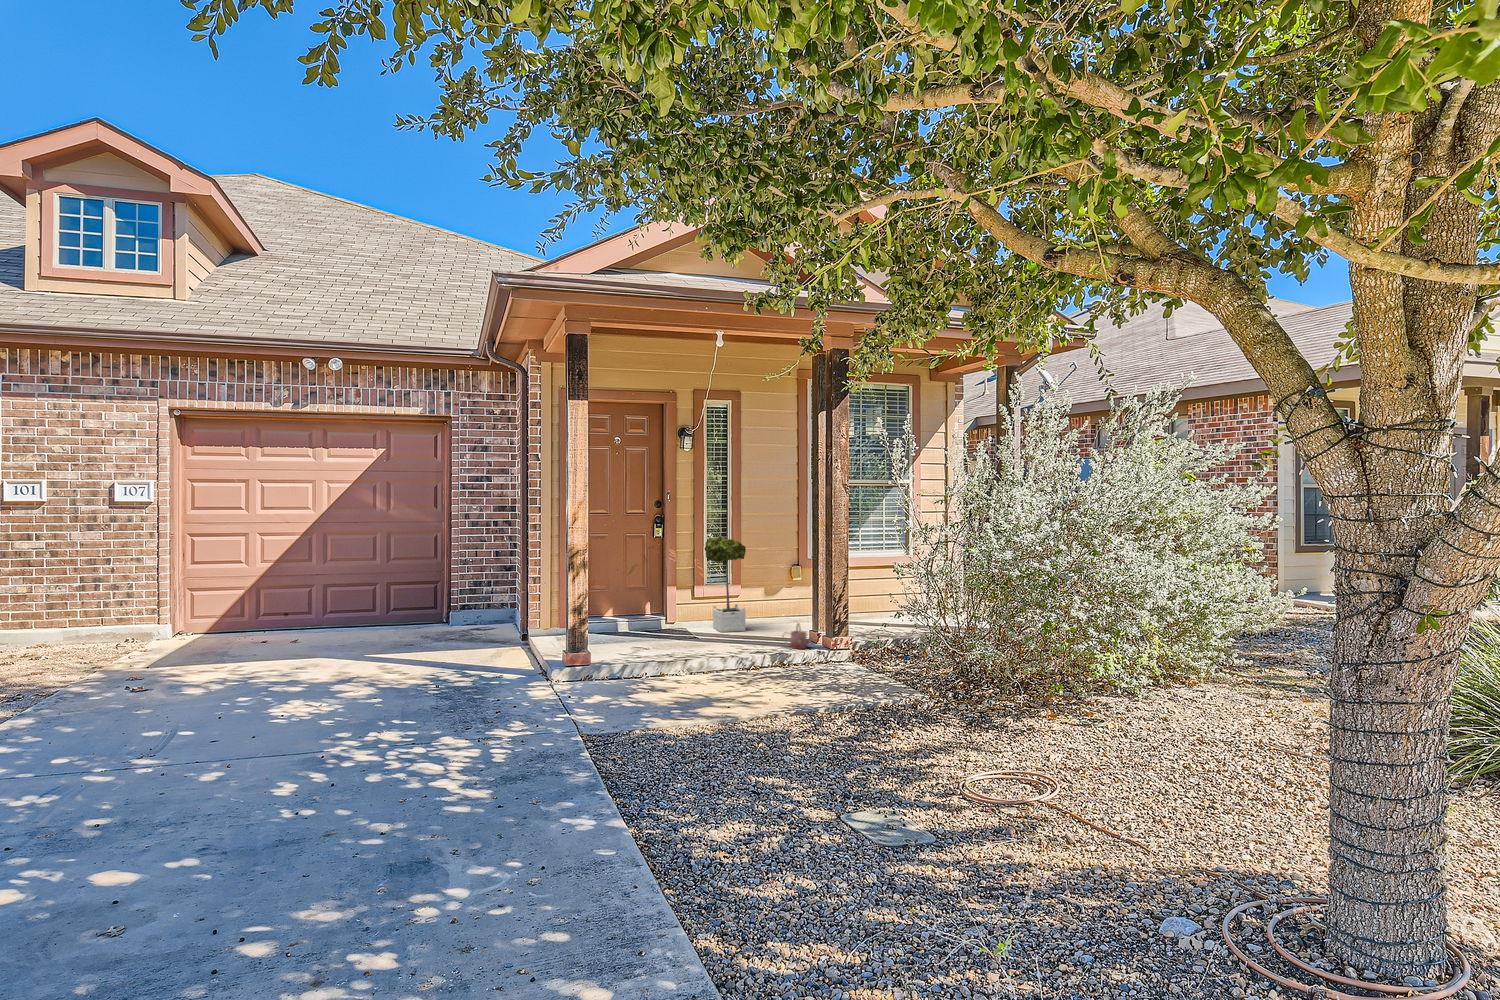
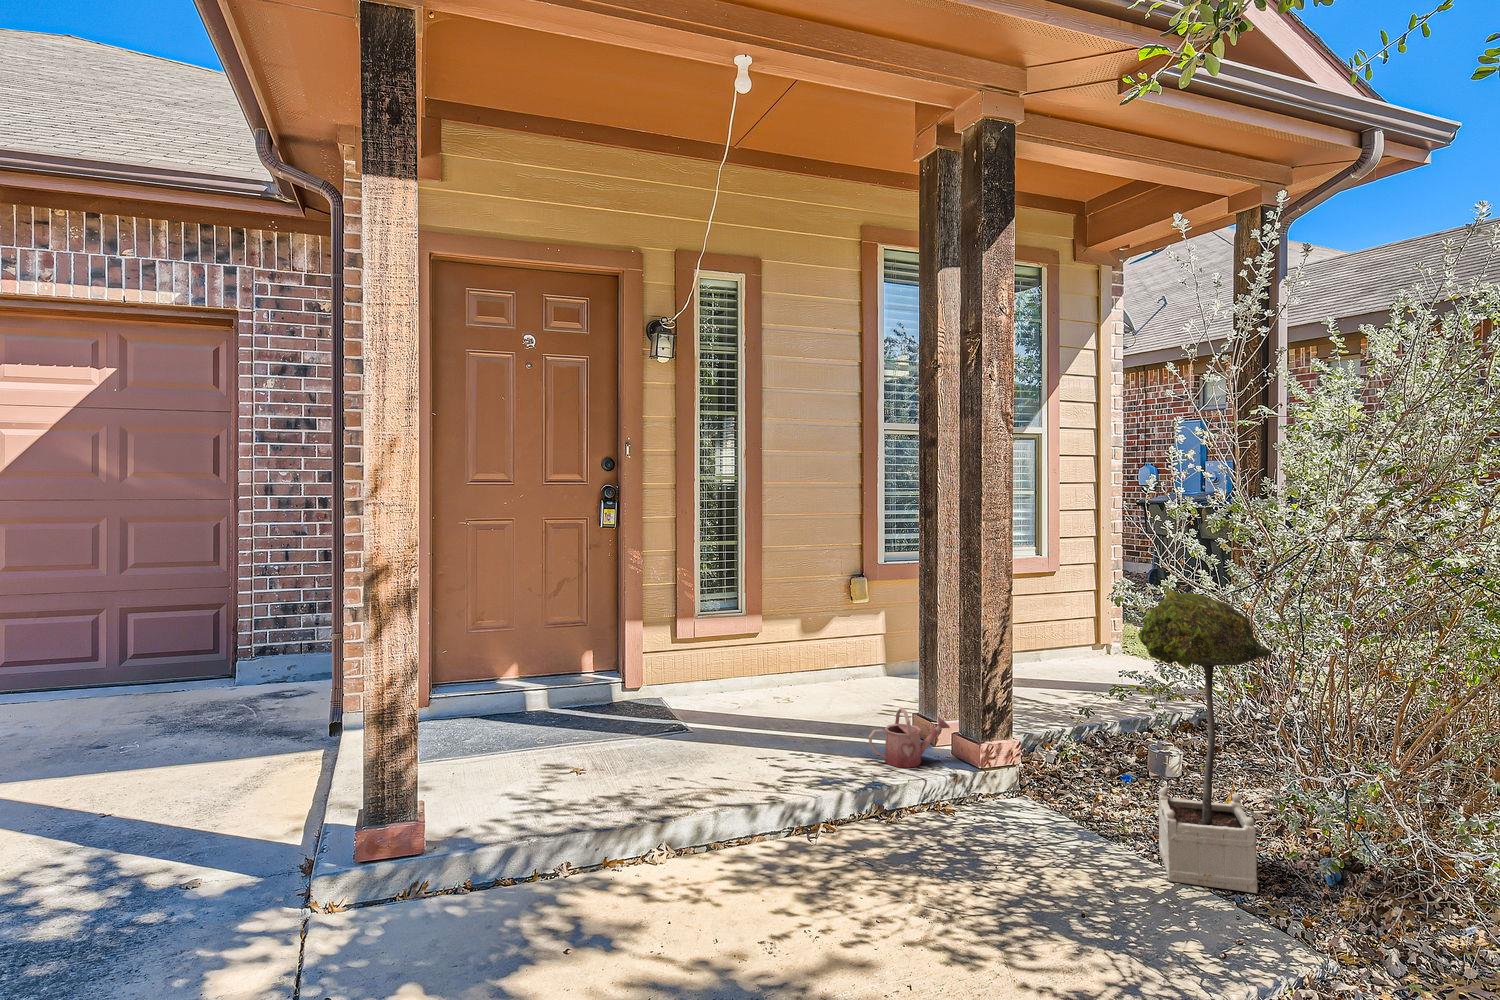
potted tree: present [705,536,746,632] -> present [1138,587,1272,893]

